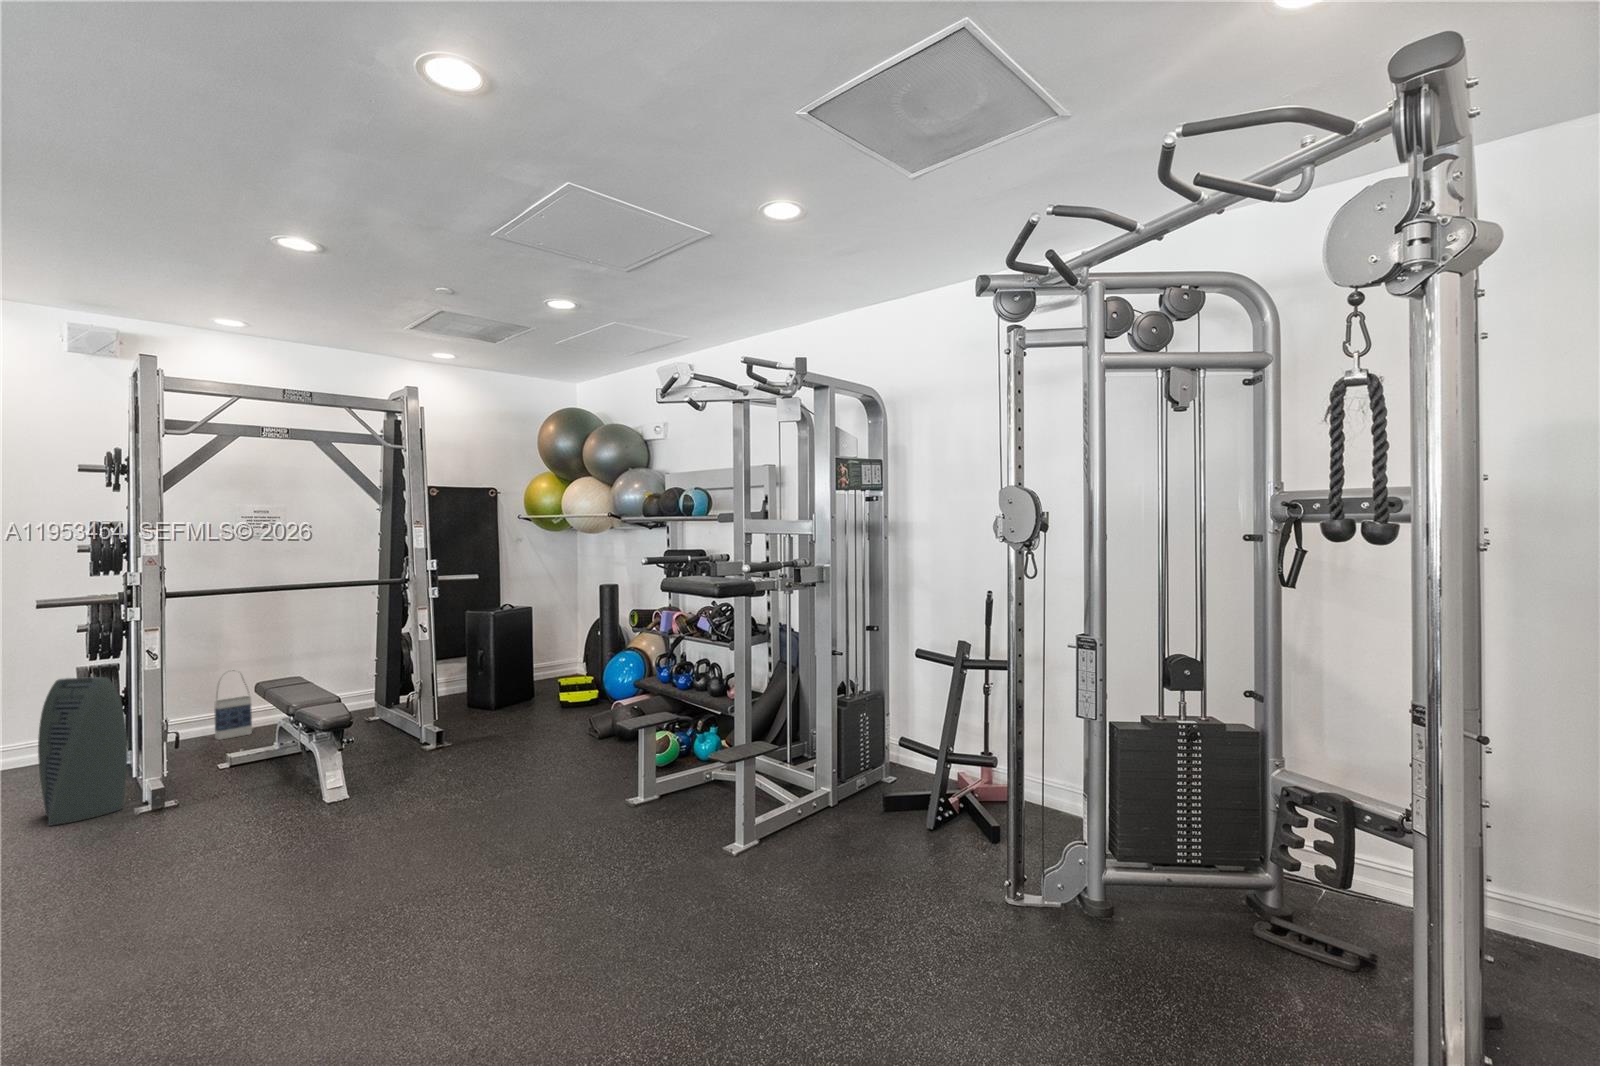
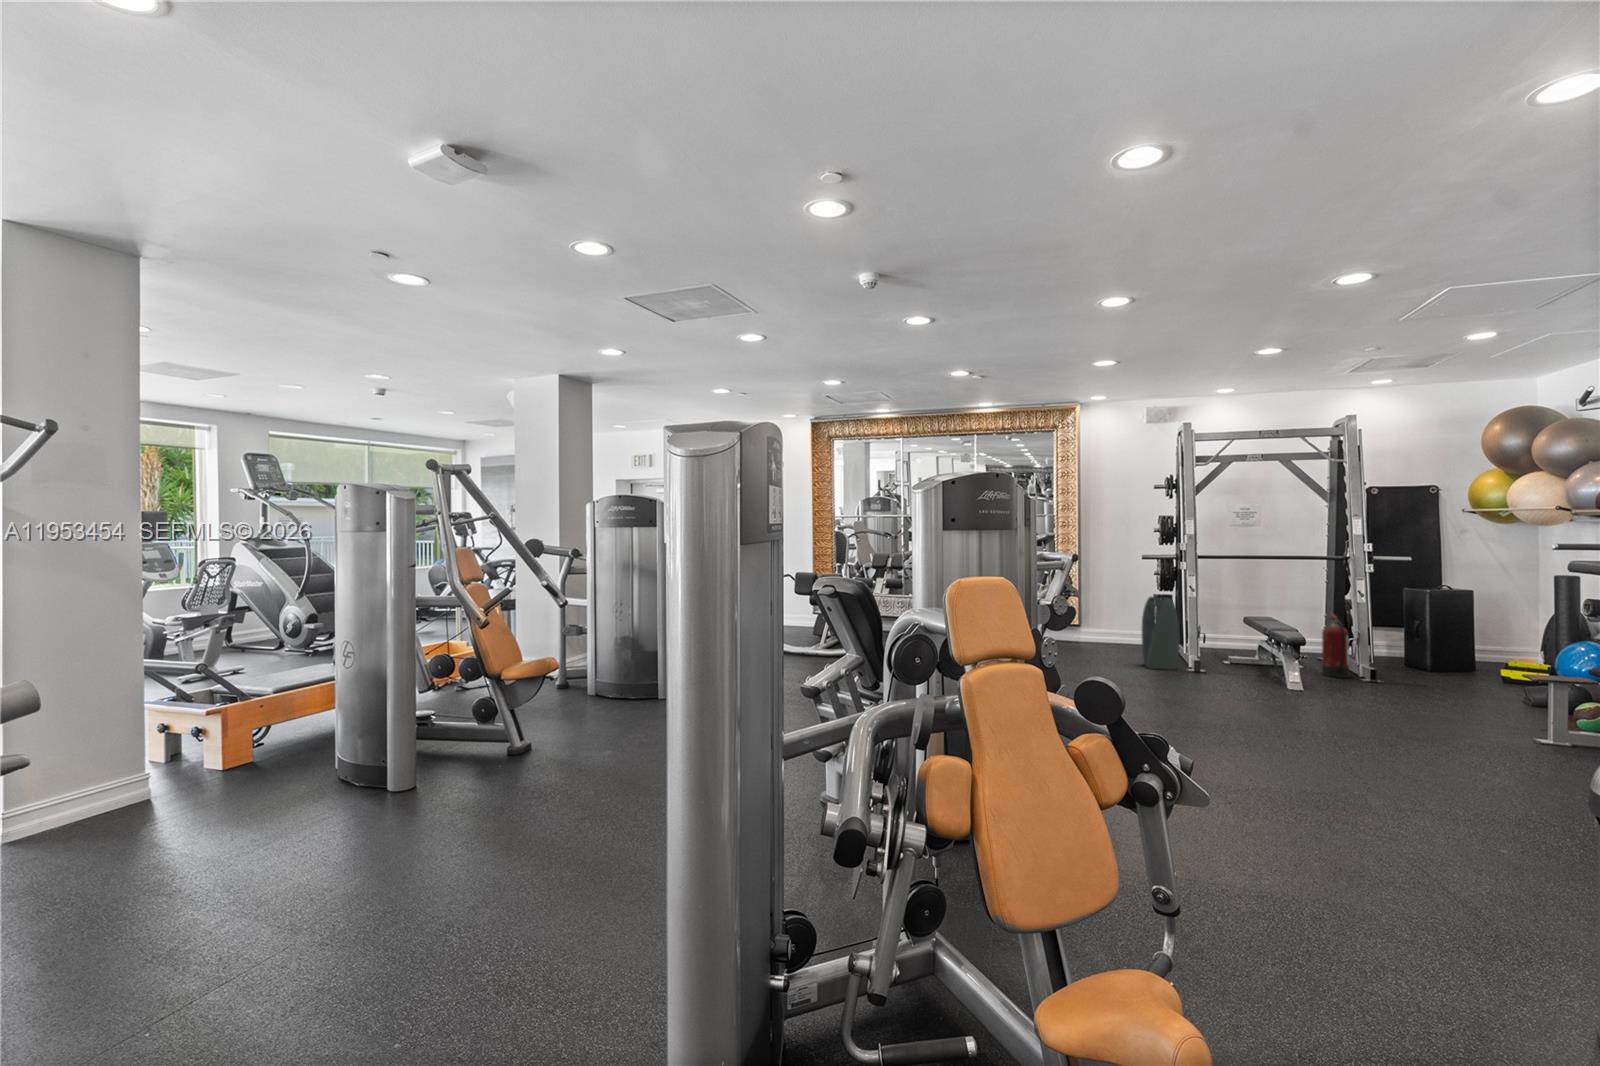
fire extinguisher: none [375,658,410,753] -> present [1322,612,1349,678]
bag: present [215,670,252,740] -> none [1216,610,1238,653]

